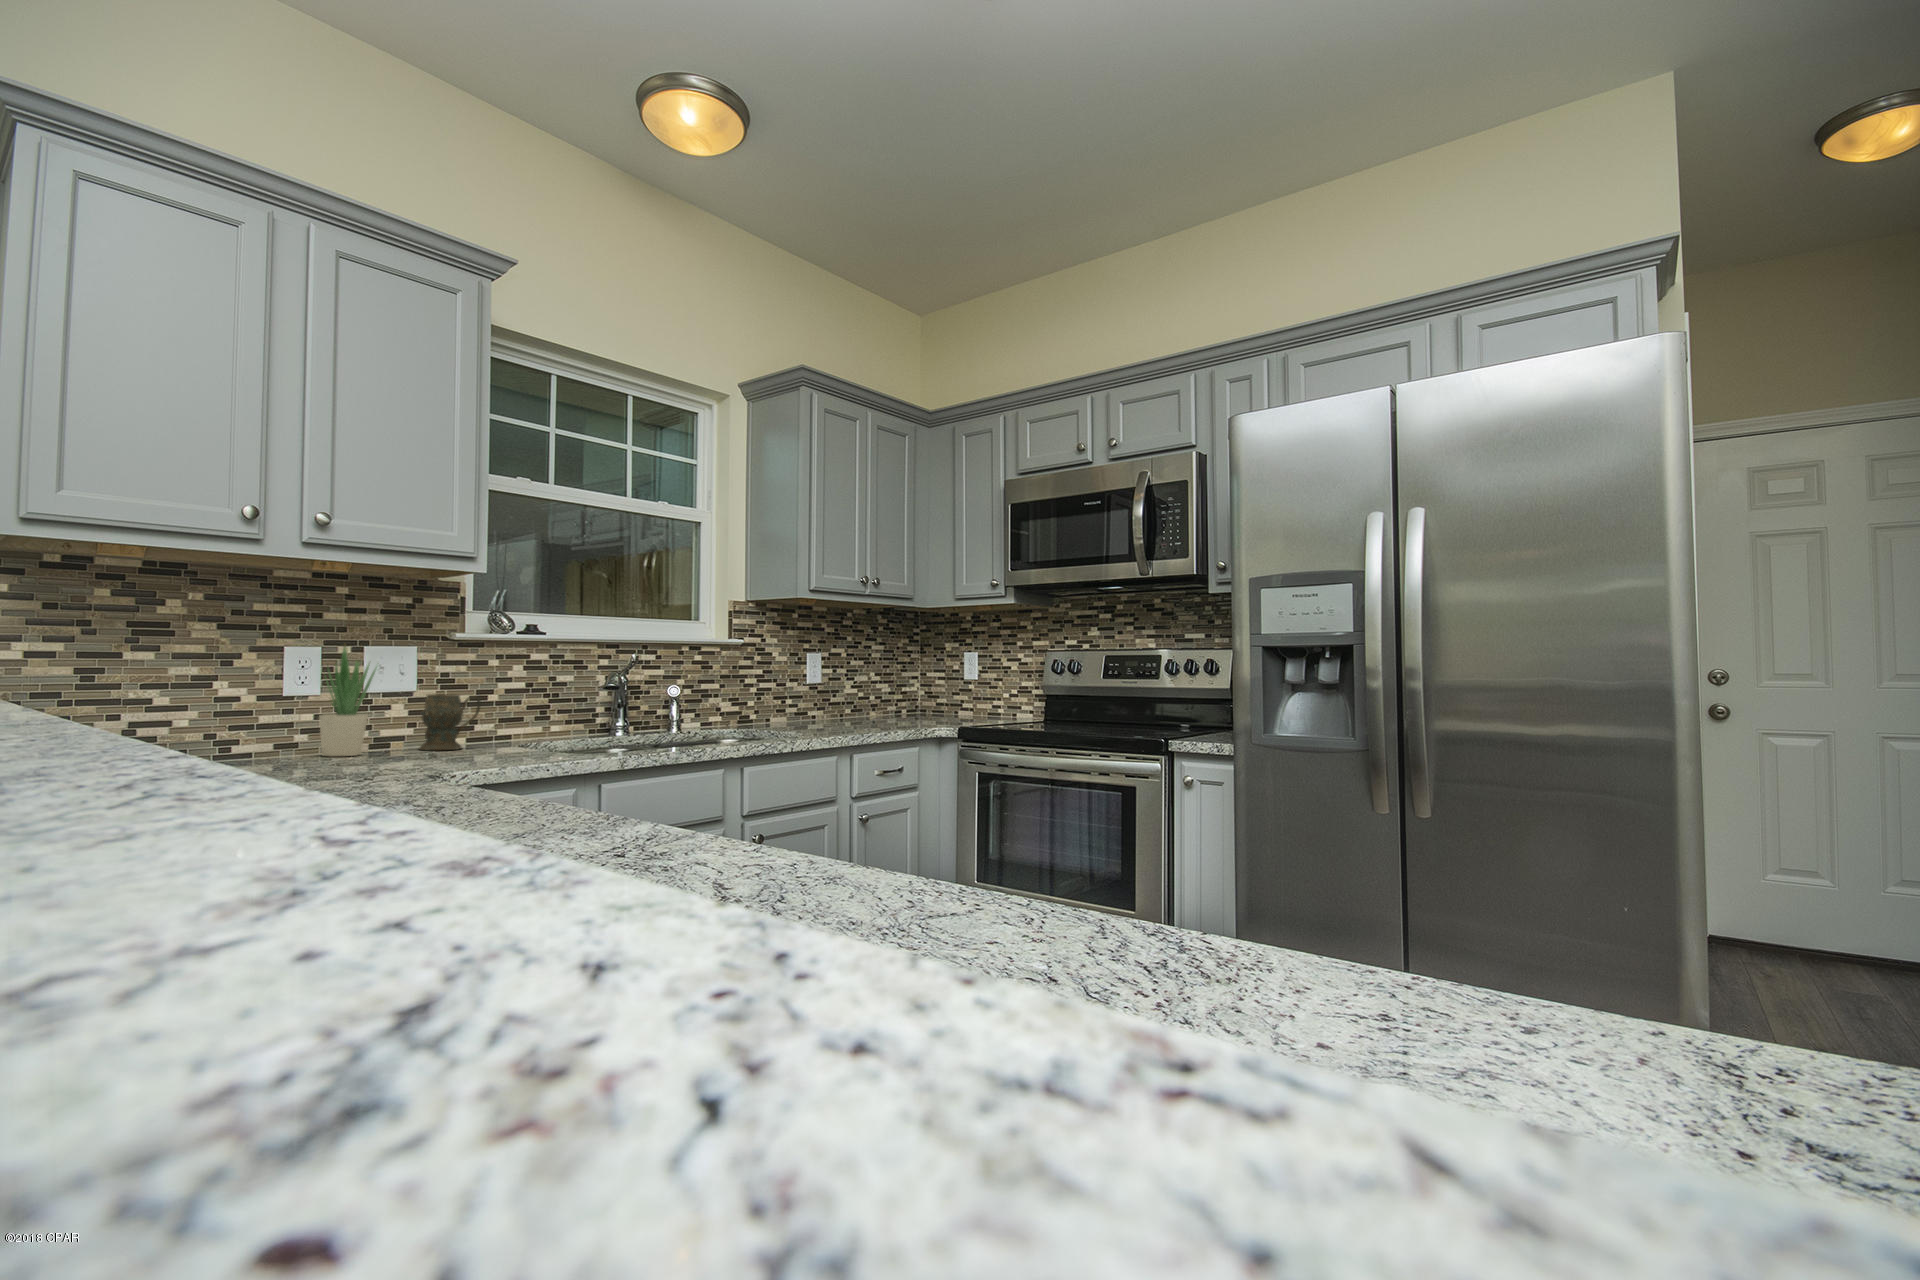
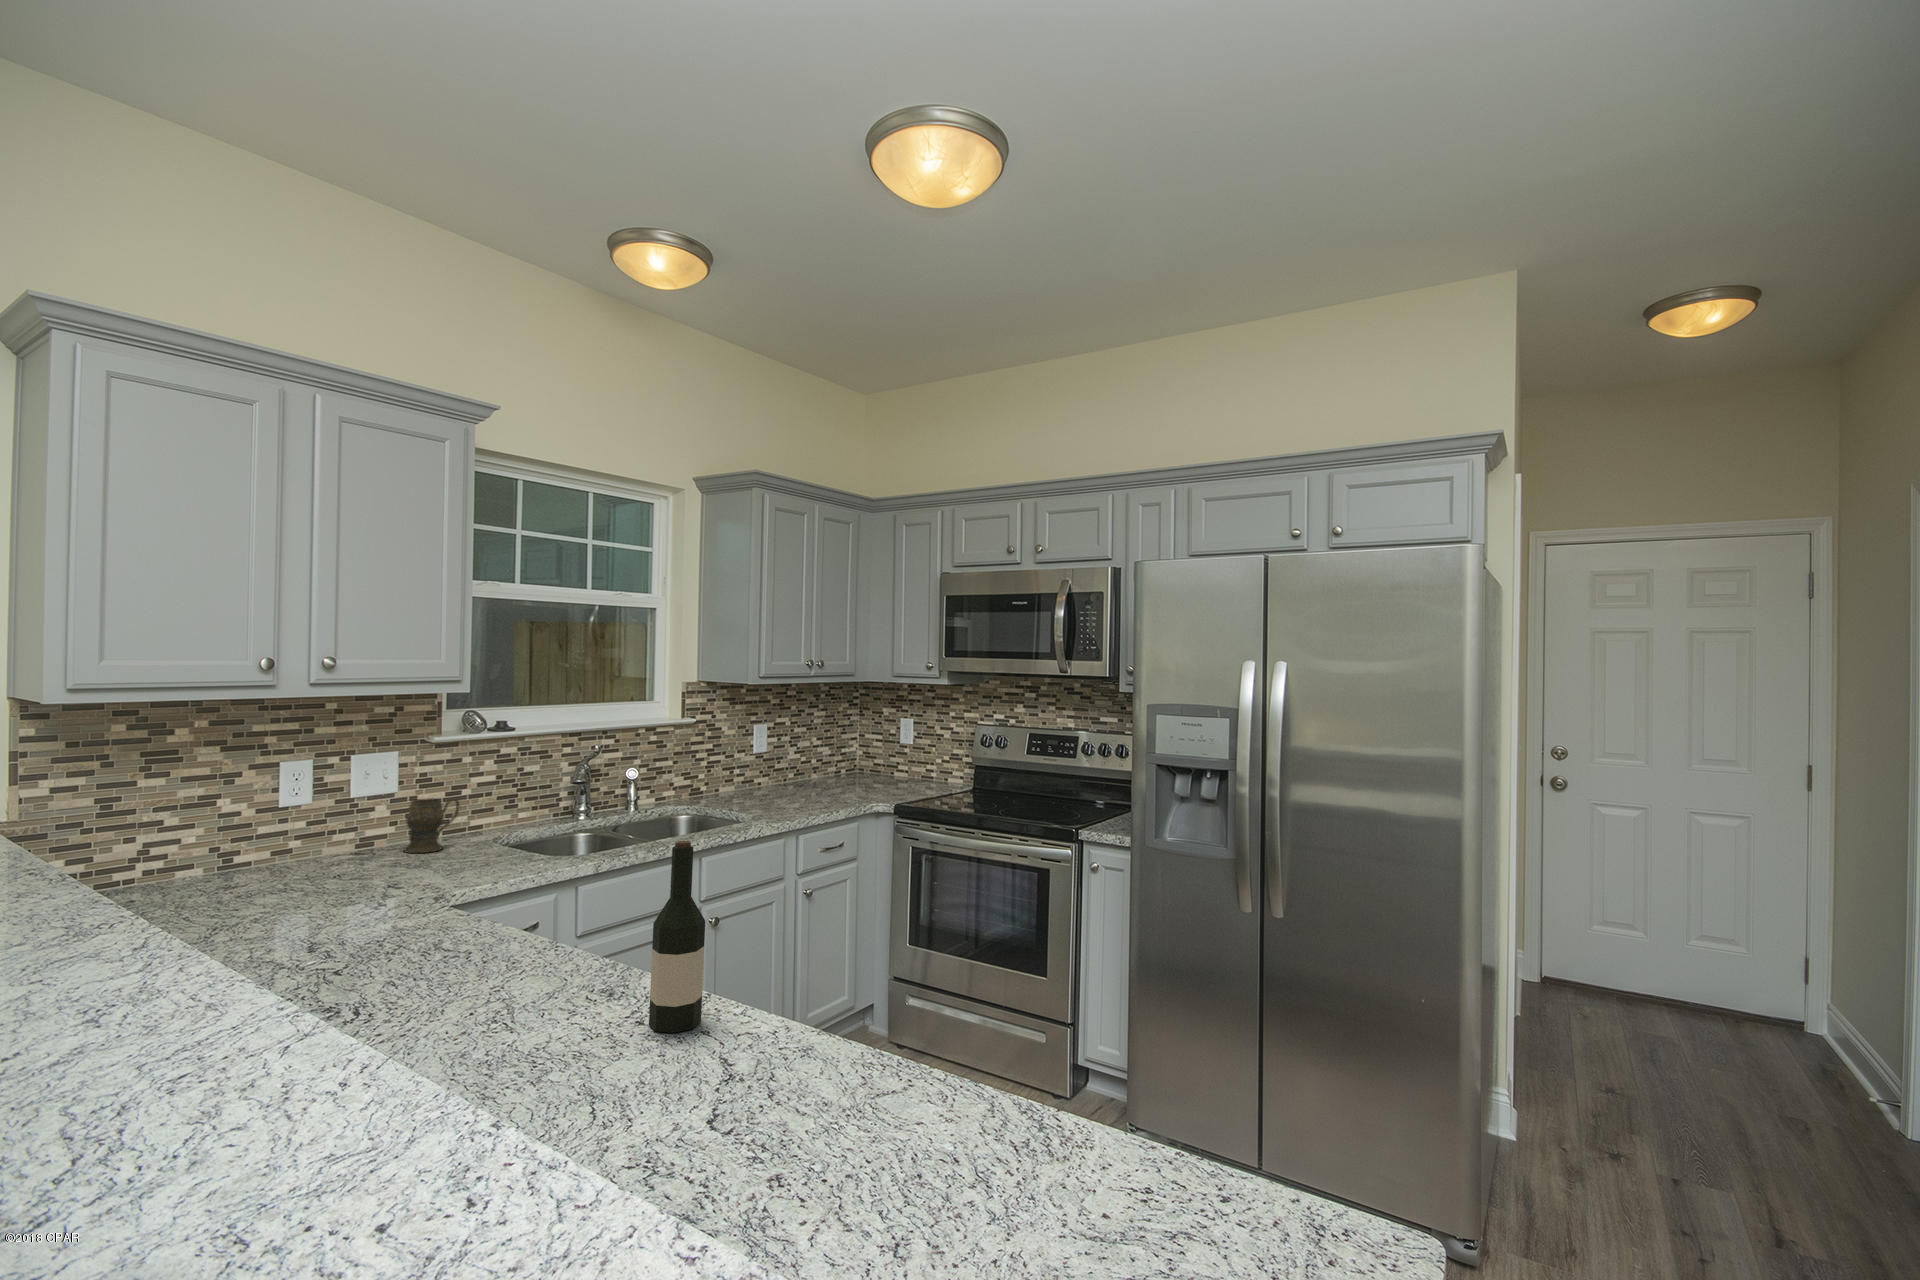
wine bottle: none [633,615,706,860] -> present [649,841,705,1033]
potted plant: present [319,645,376,756] -> none [320,765,373,870]

